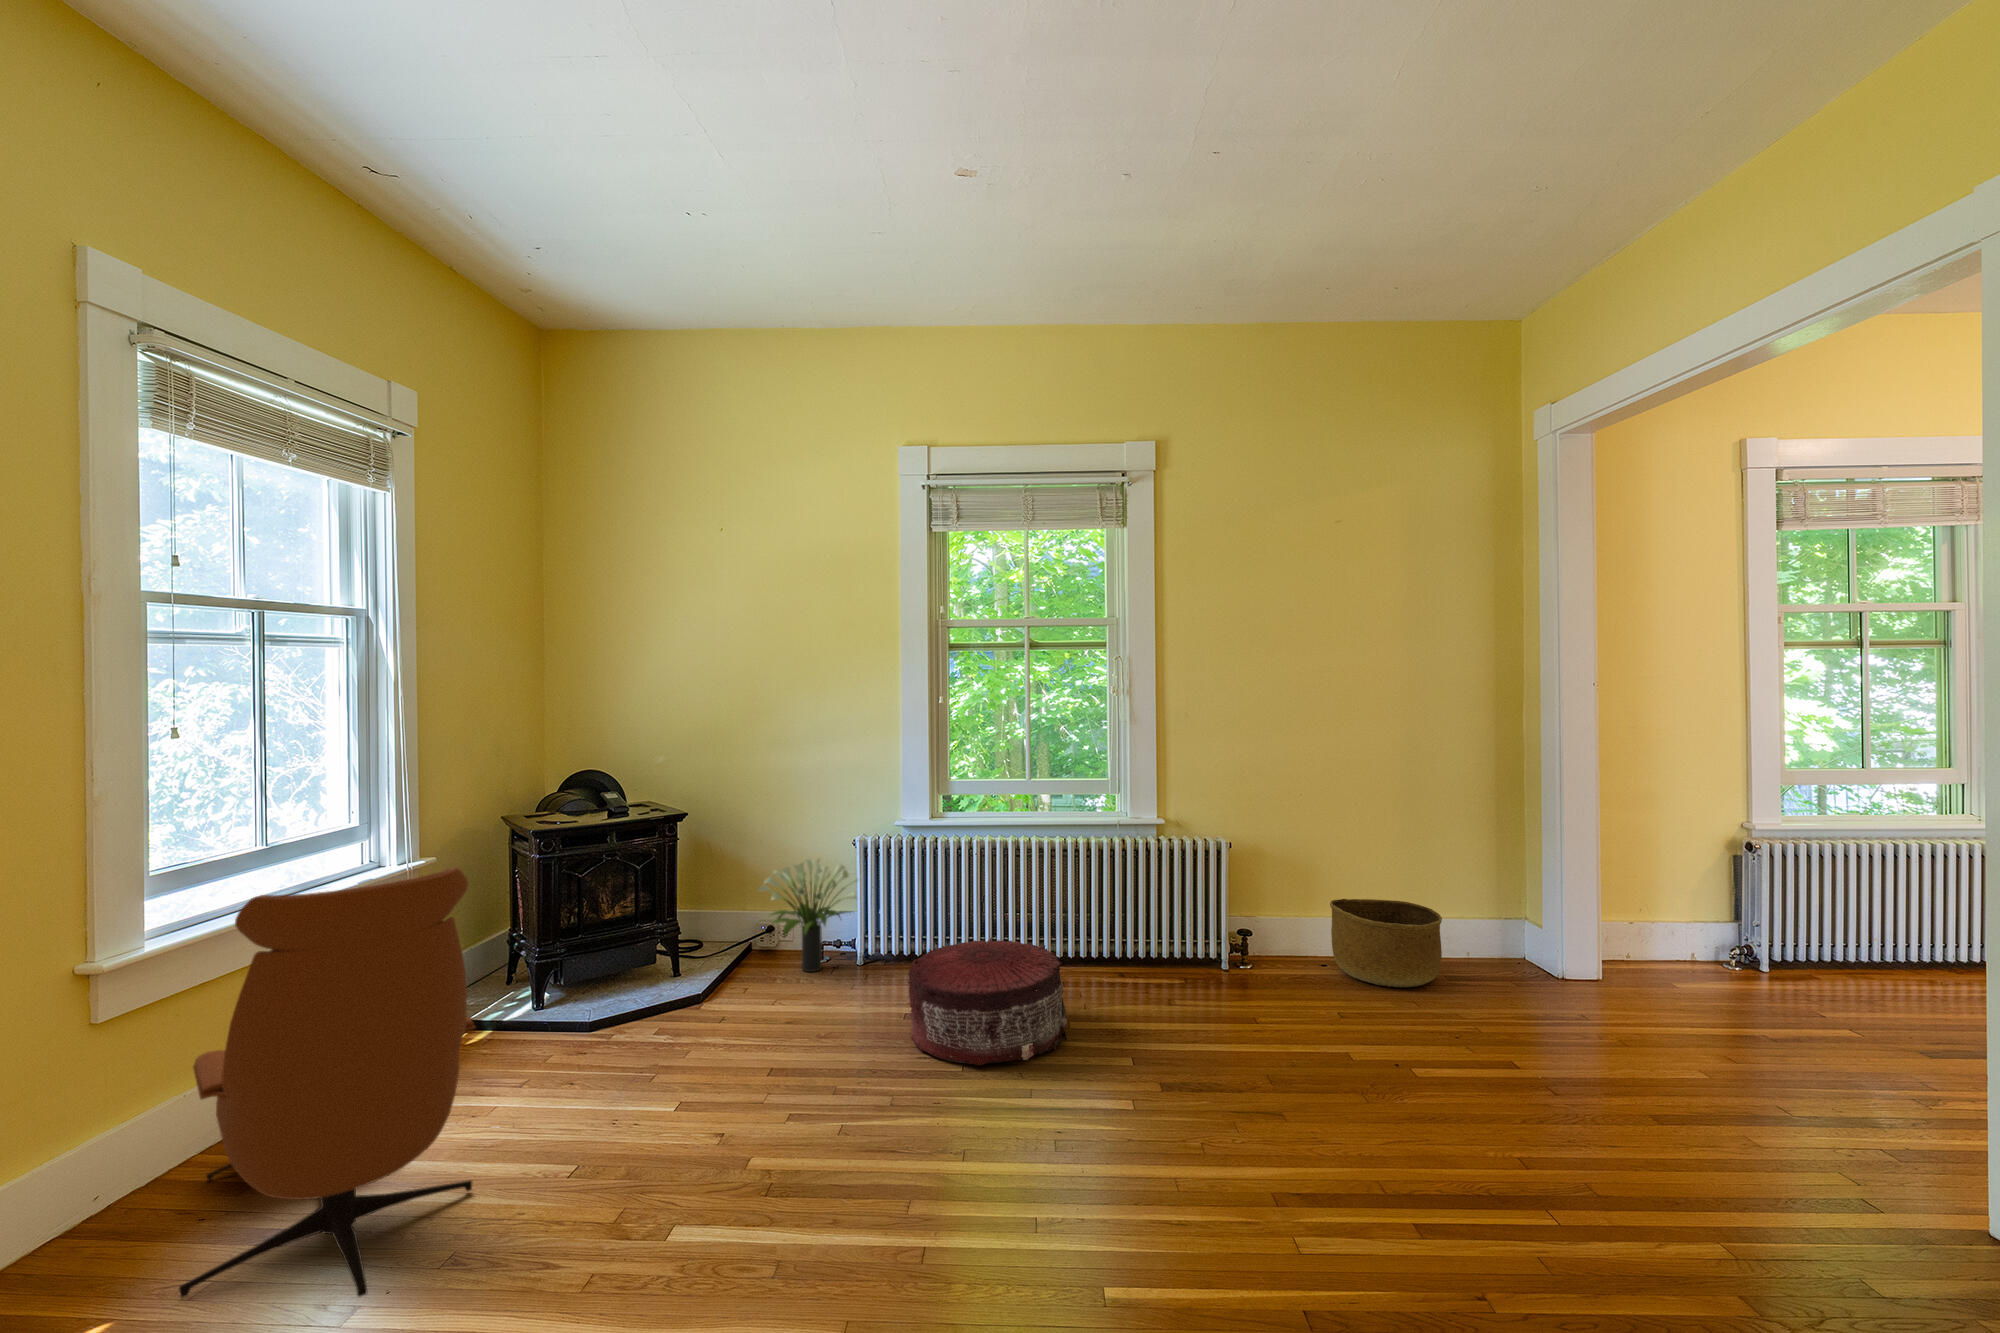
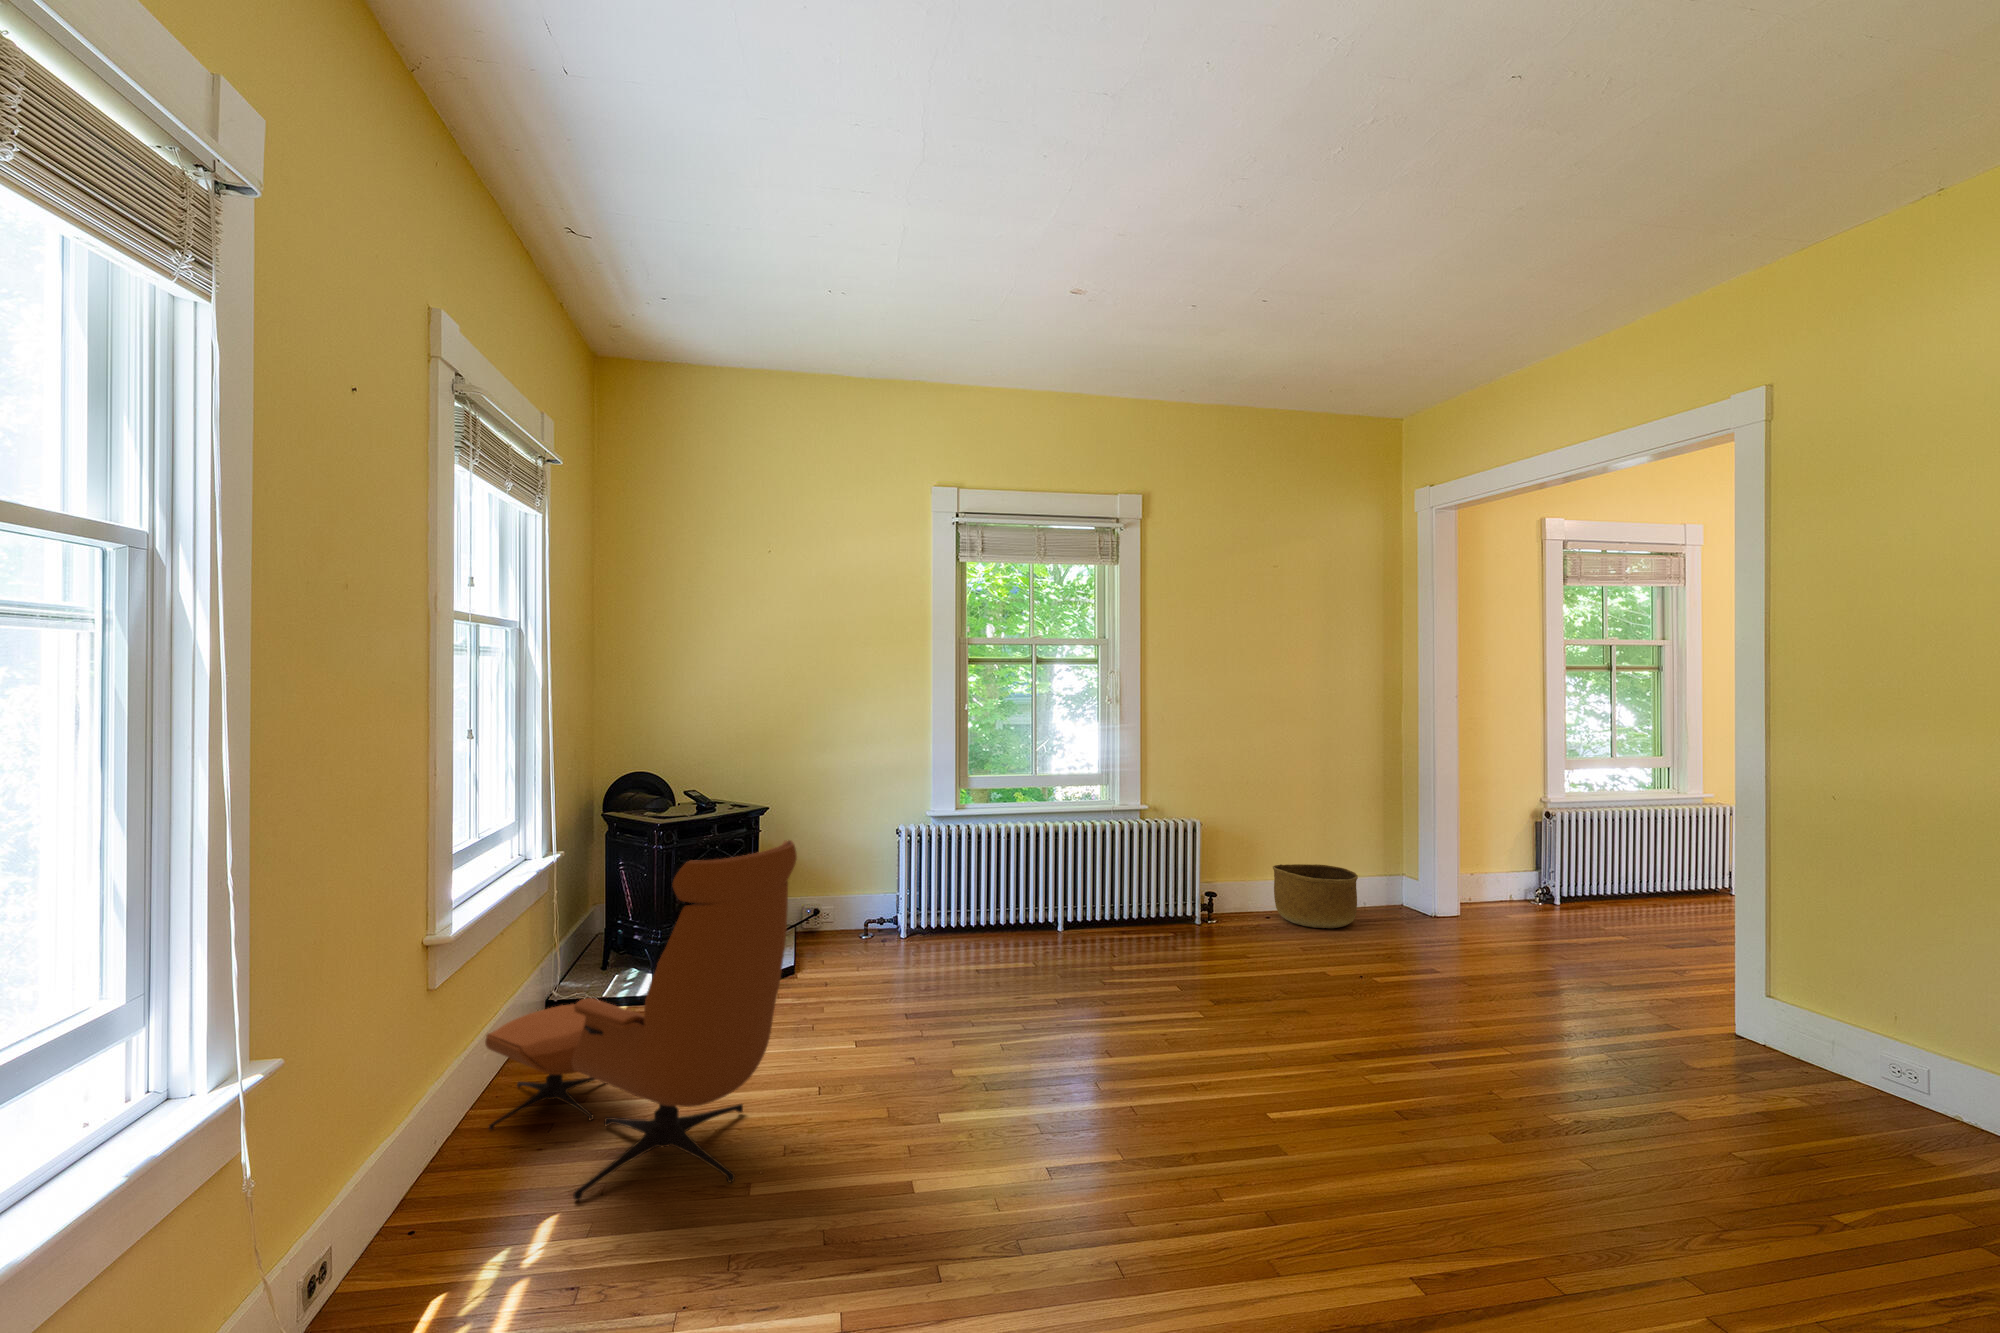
potted plant: present [758,859,858,972] -> none [820,846,910,945]
pouf: present [908,938,1067,1066] -> none [990,903,1122,999]

